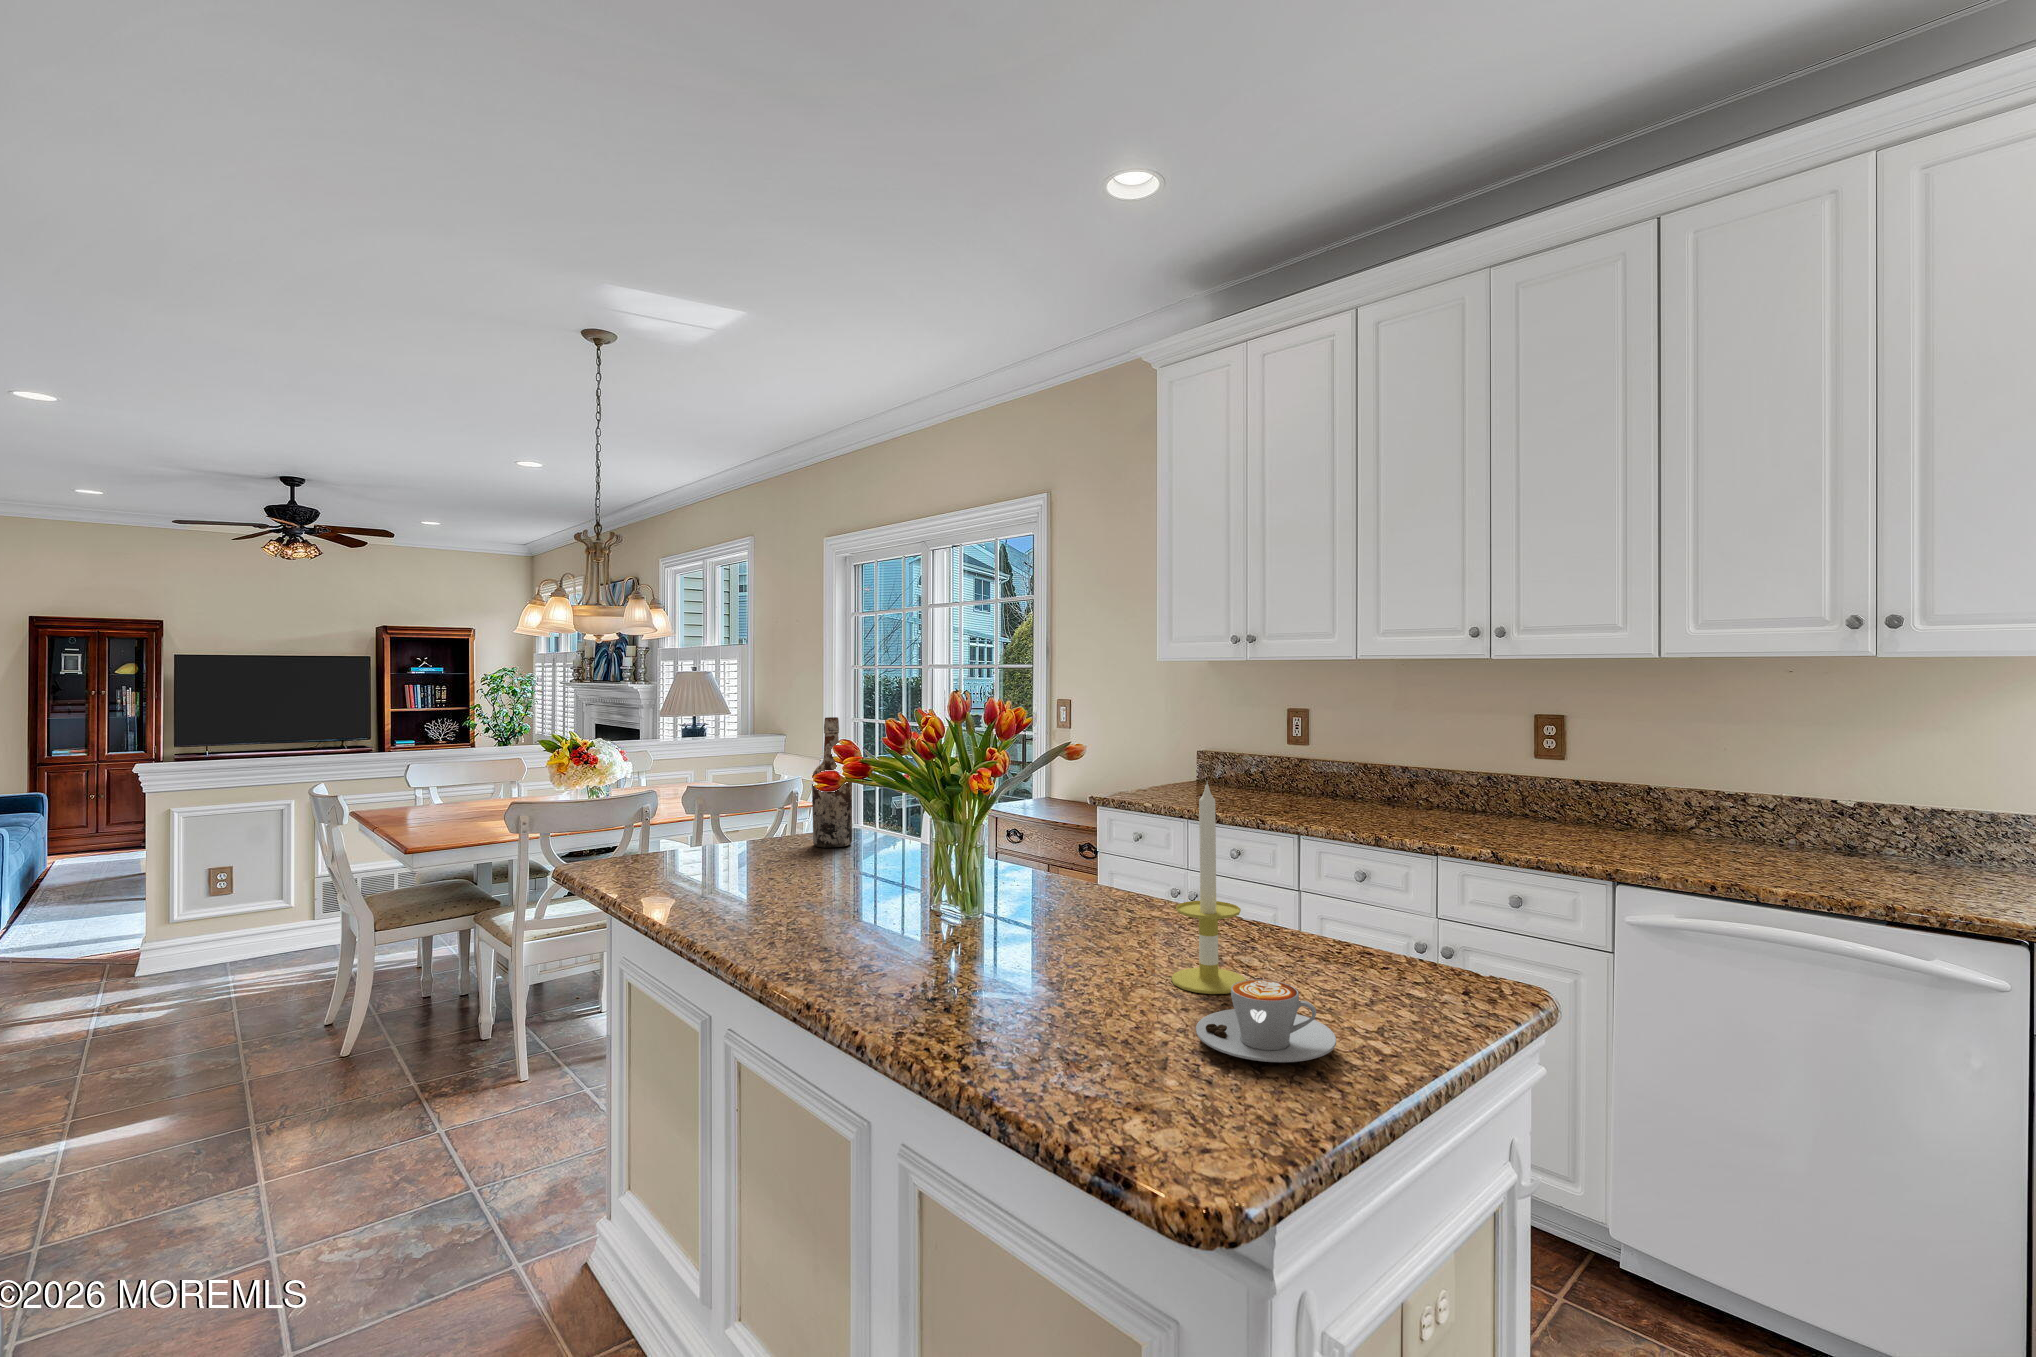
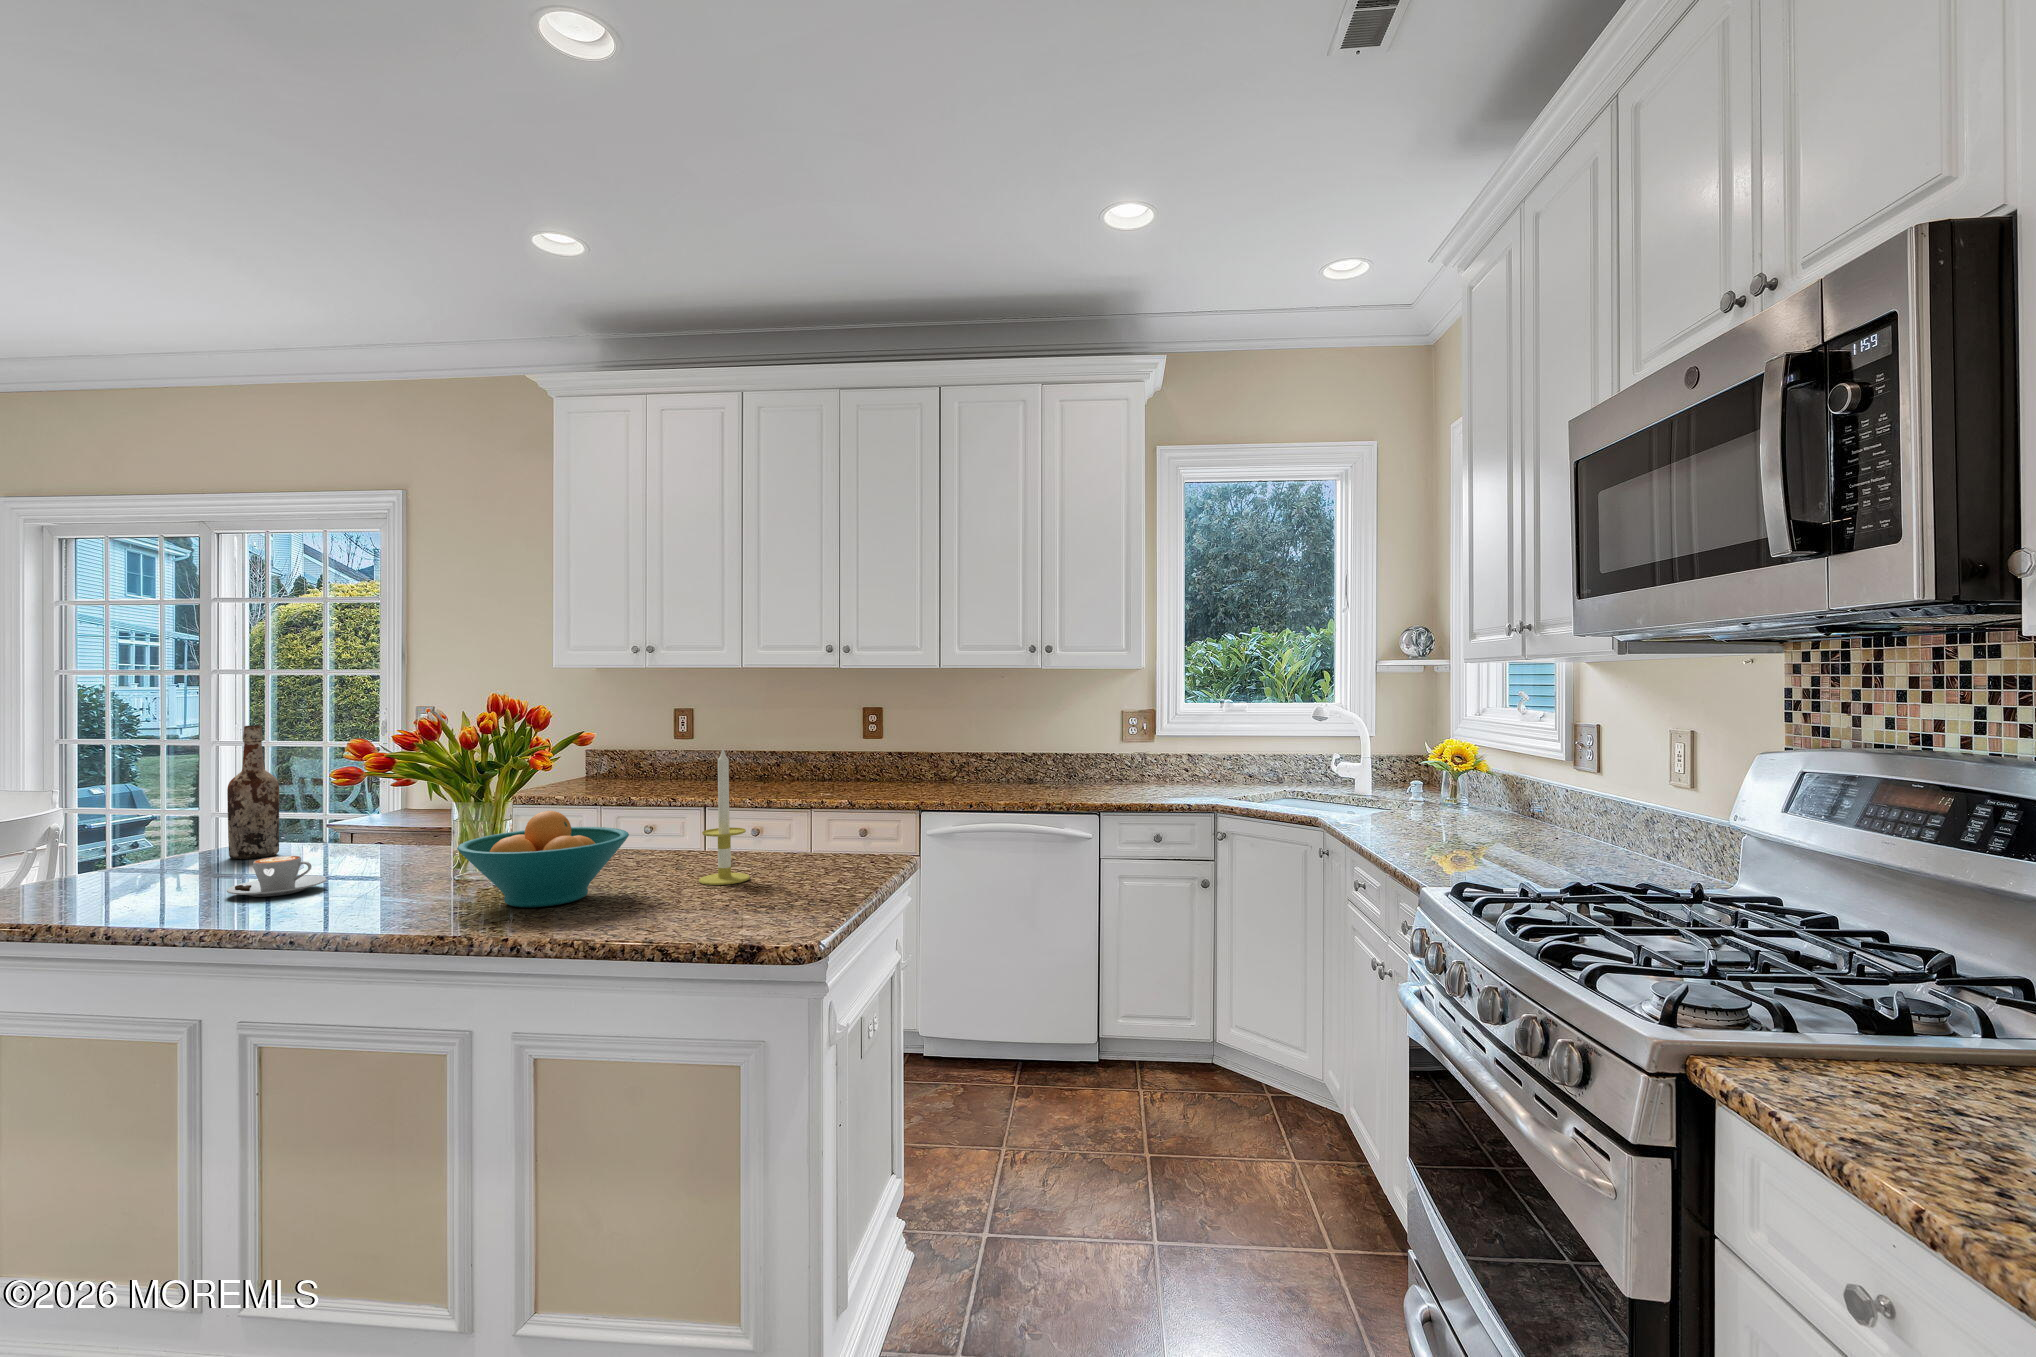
fruit bowl: none [865,852,1070,984] -> present [457,811,629,907]
coffee cup: present [1196,979,1336,1062] -> present [227,856,326,897]

